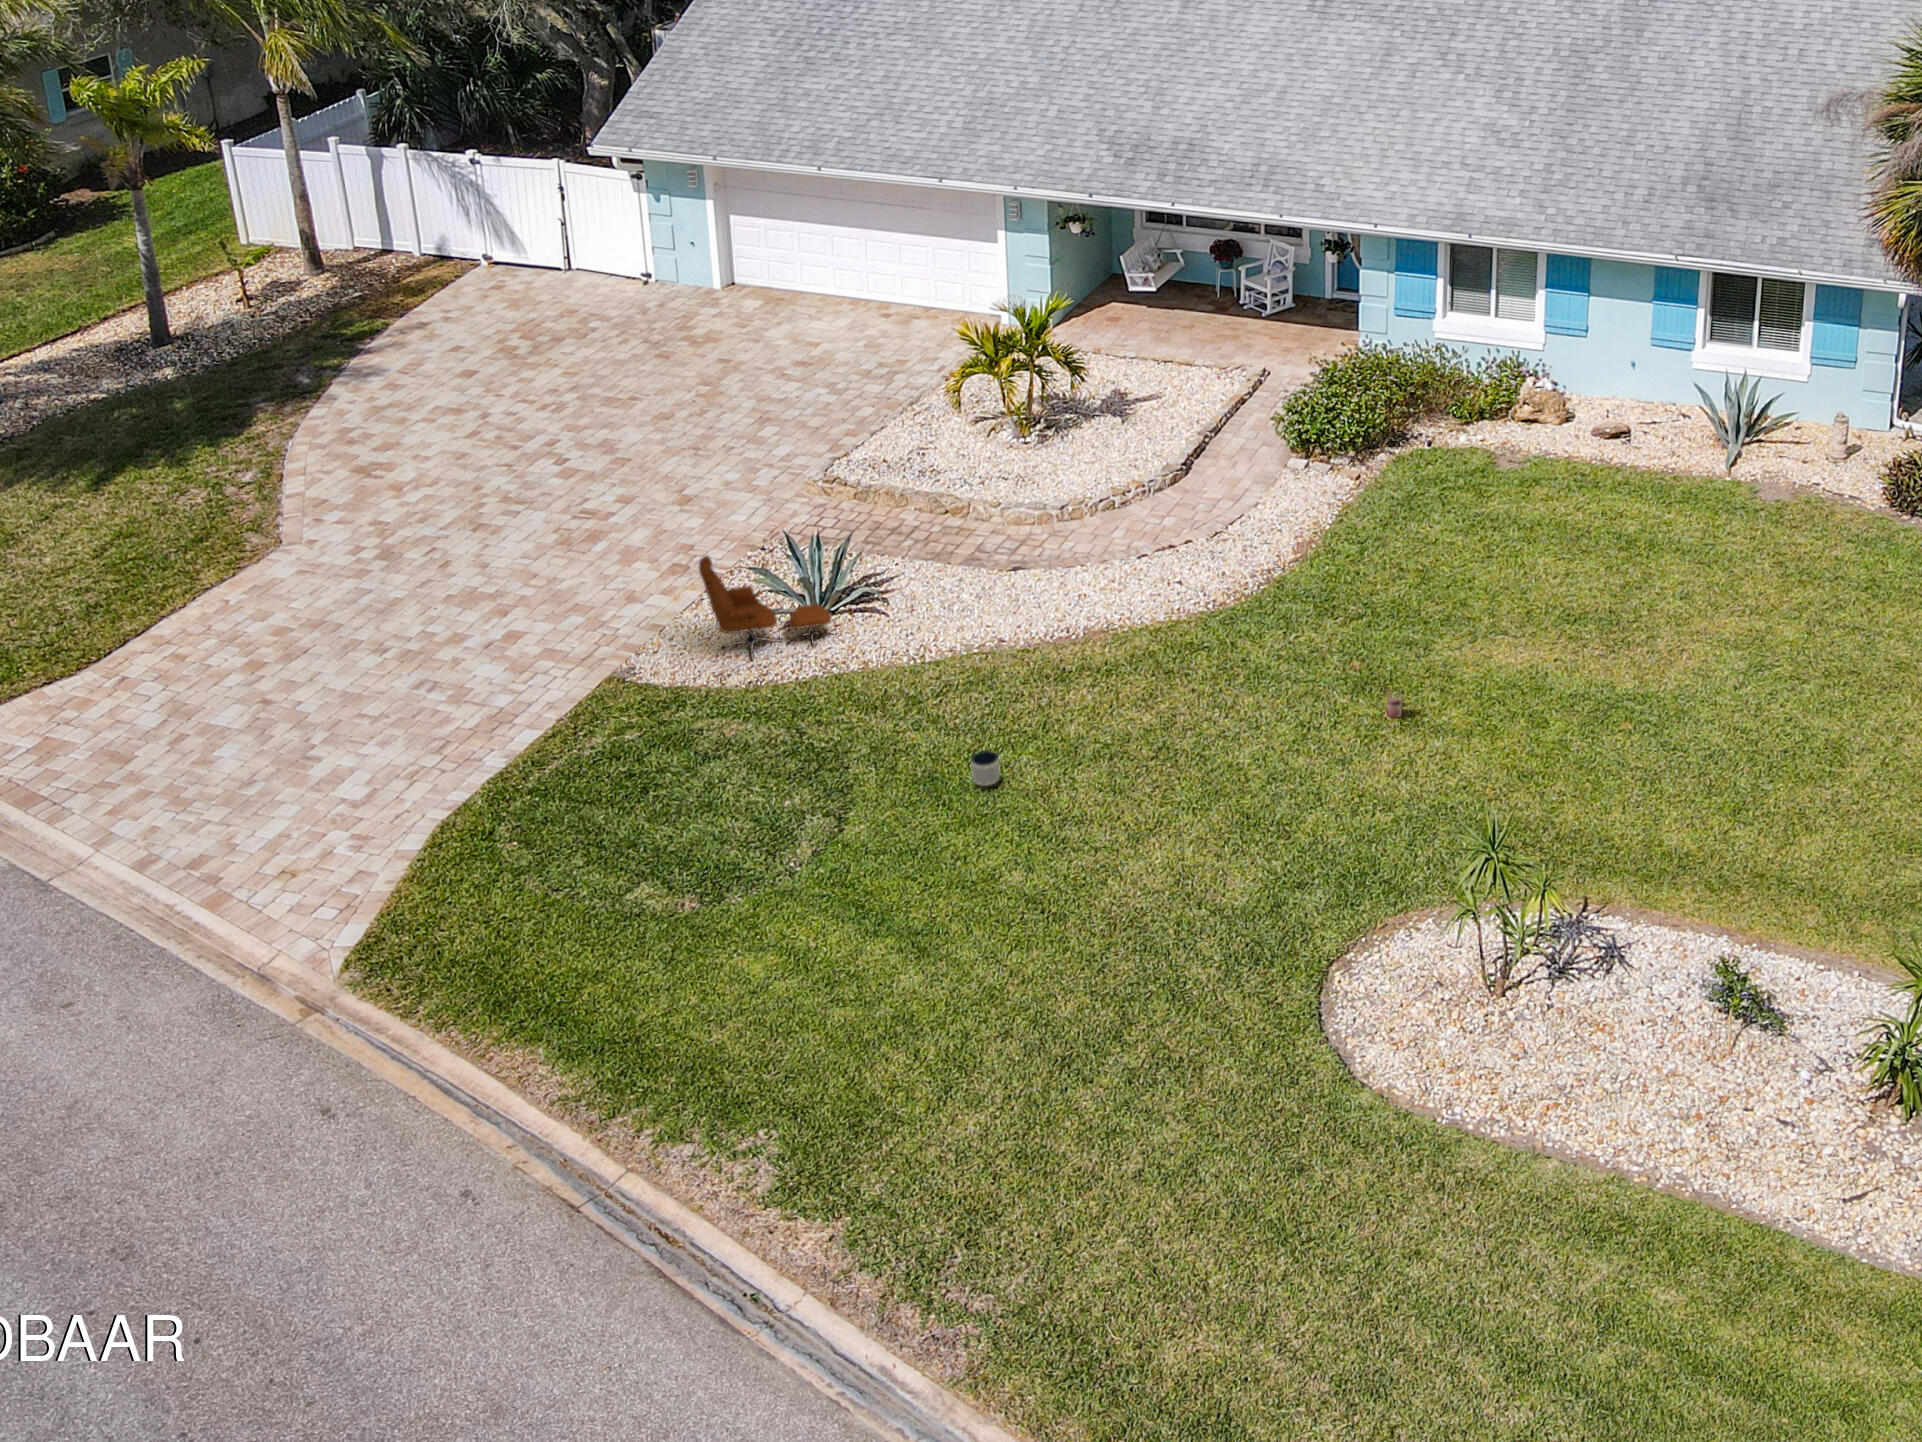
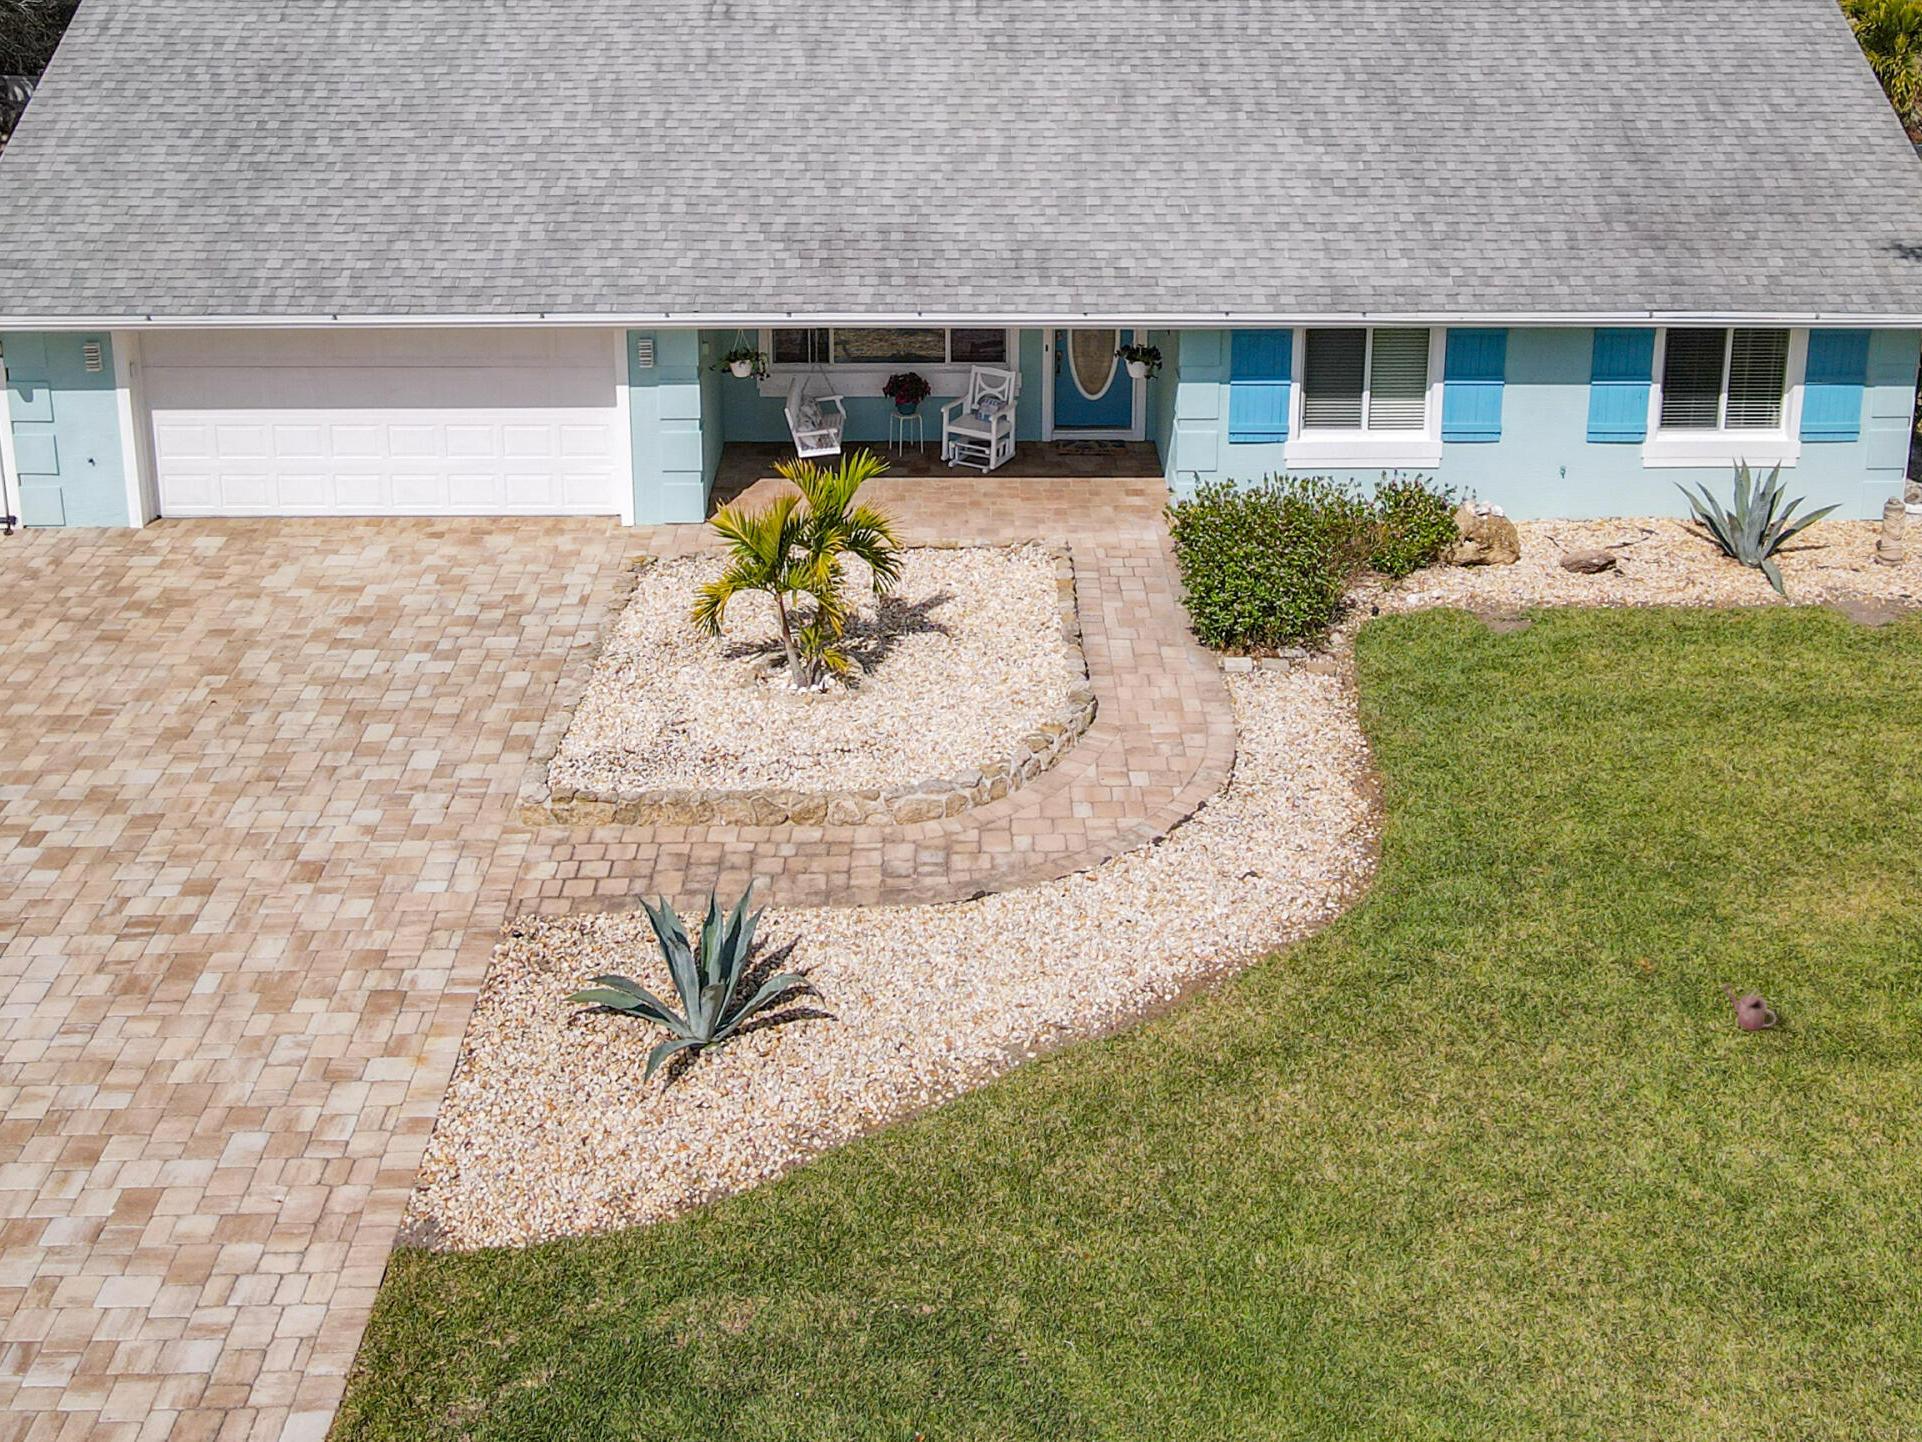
lounge chair: present [699,556,831,657] -> none [524,963,748,1149]
planter: present [971,751,1000,786] -> none [1225,1242,1278,1315]

